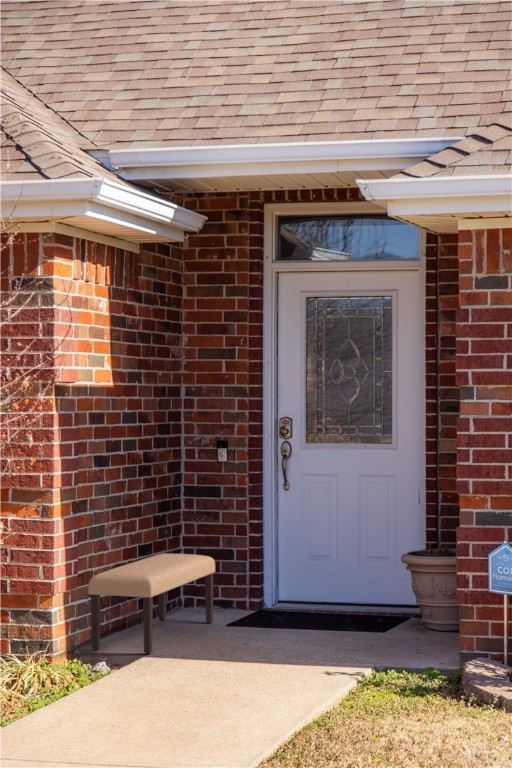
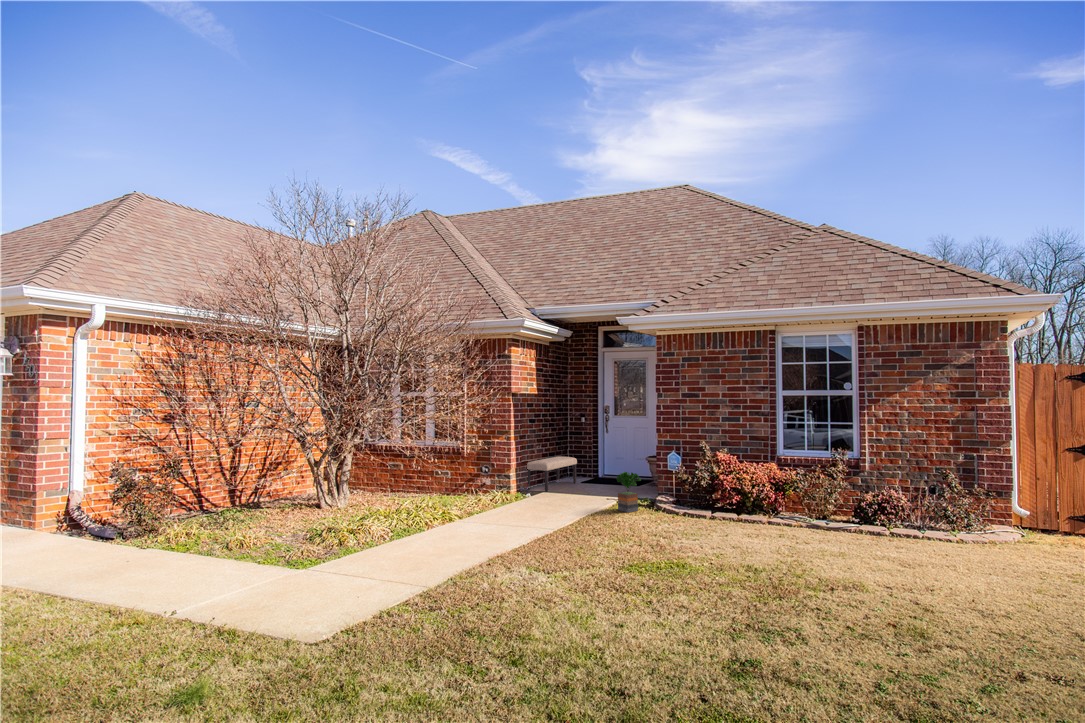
potted tree: none [373,601,442,714] -> present [617,472,641,512]

